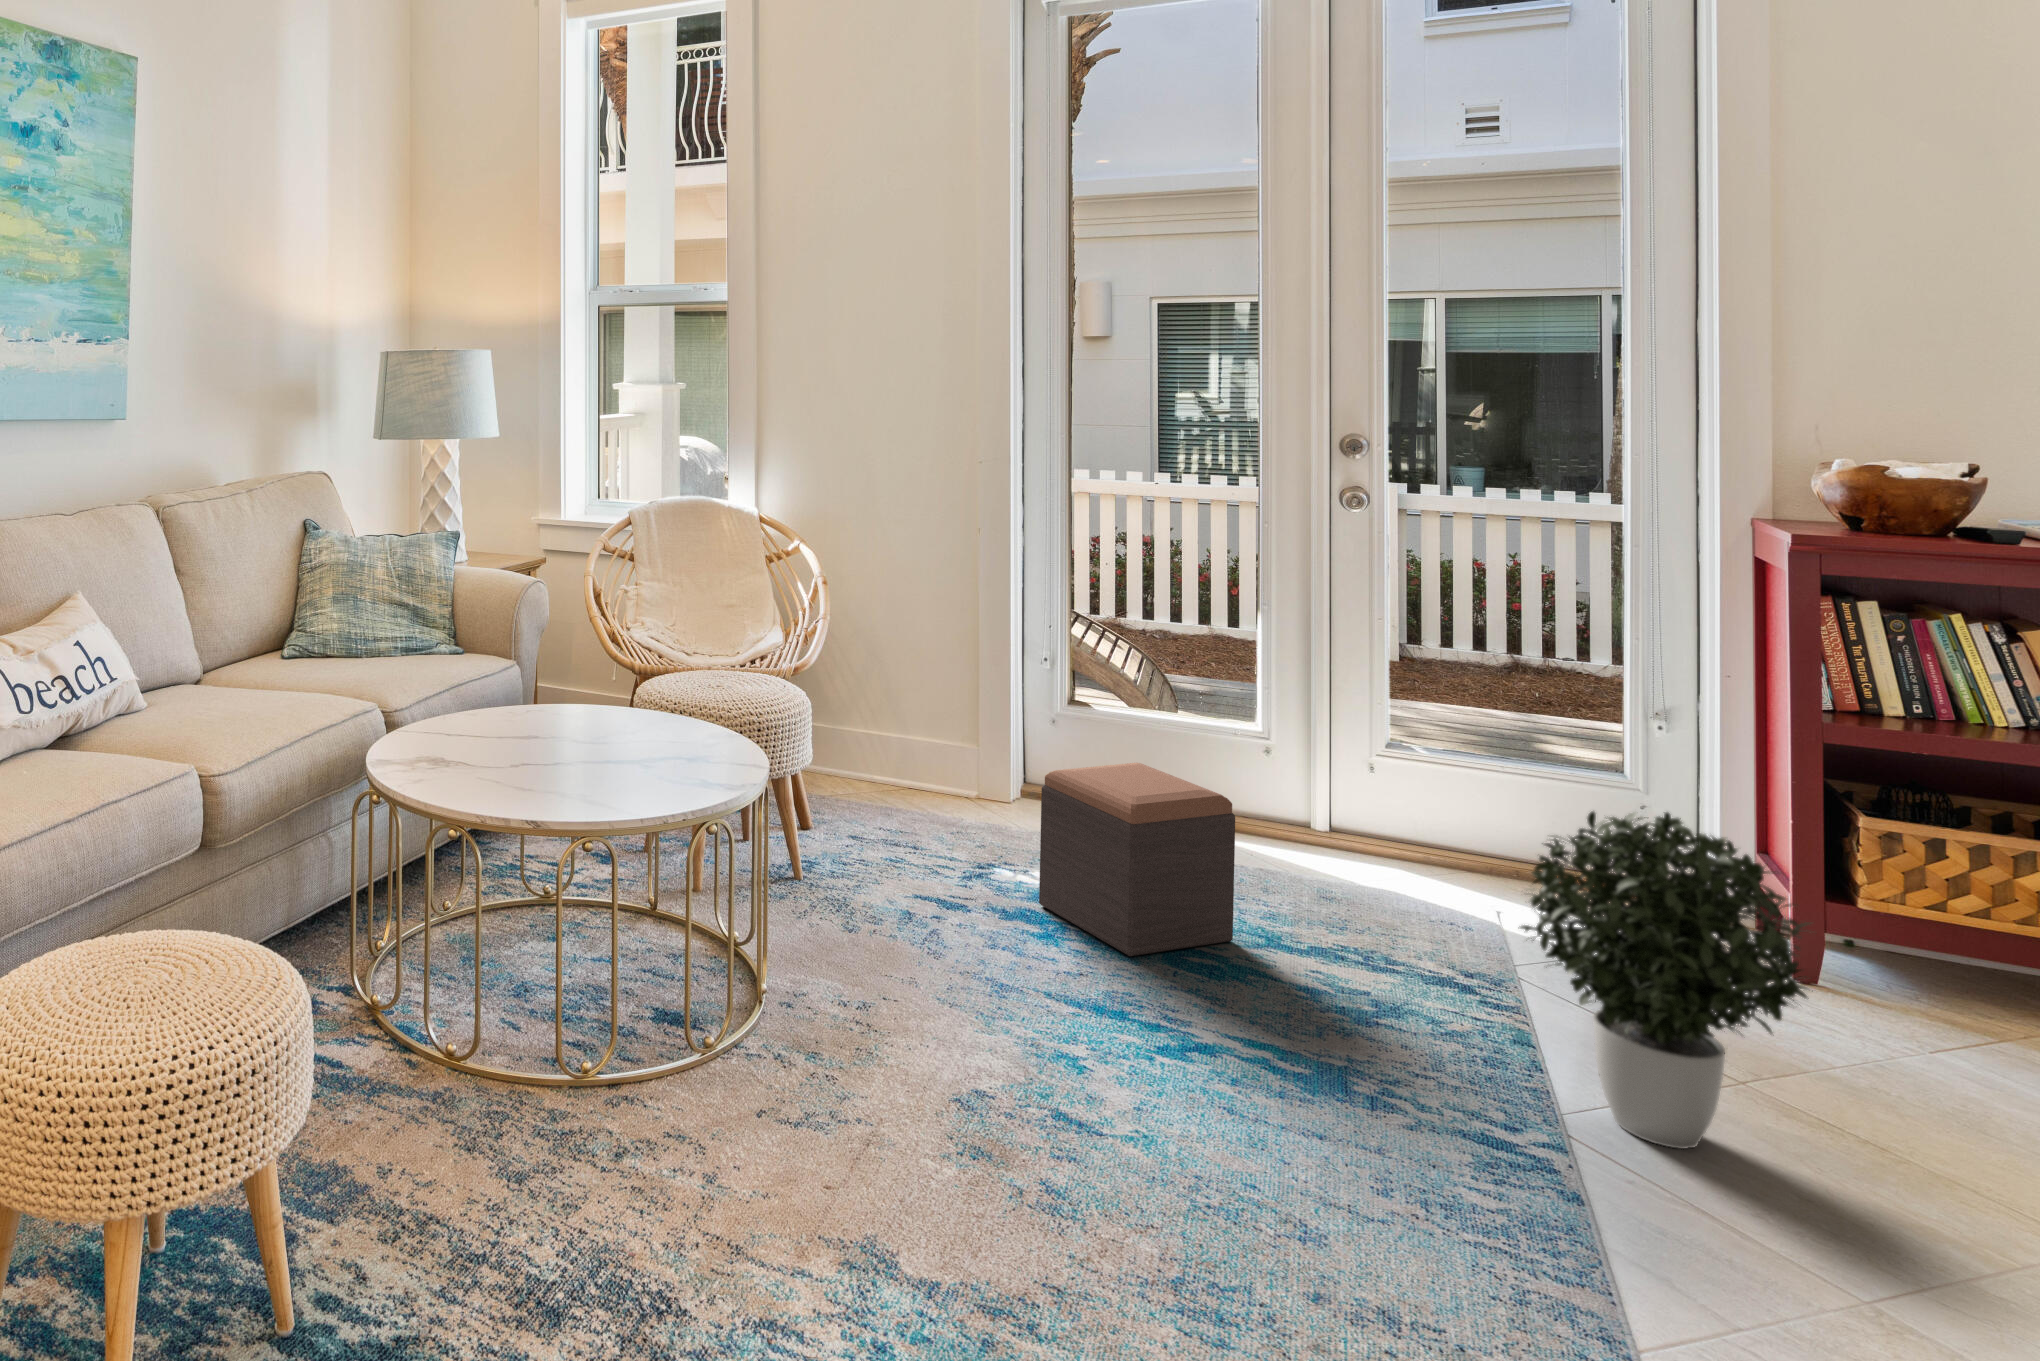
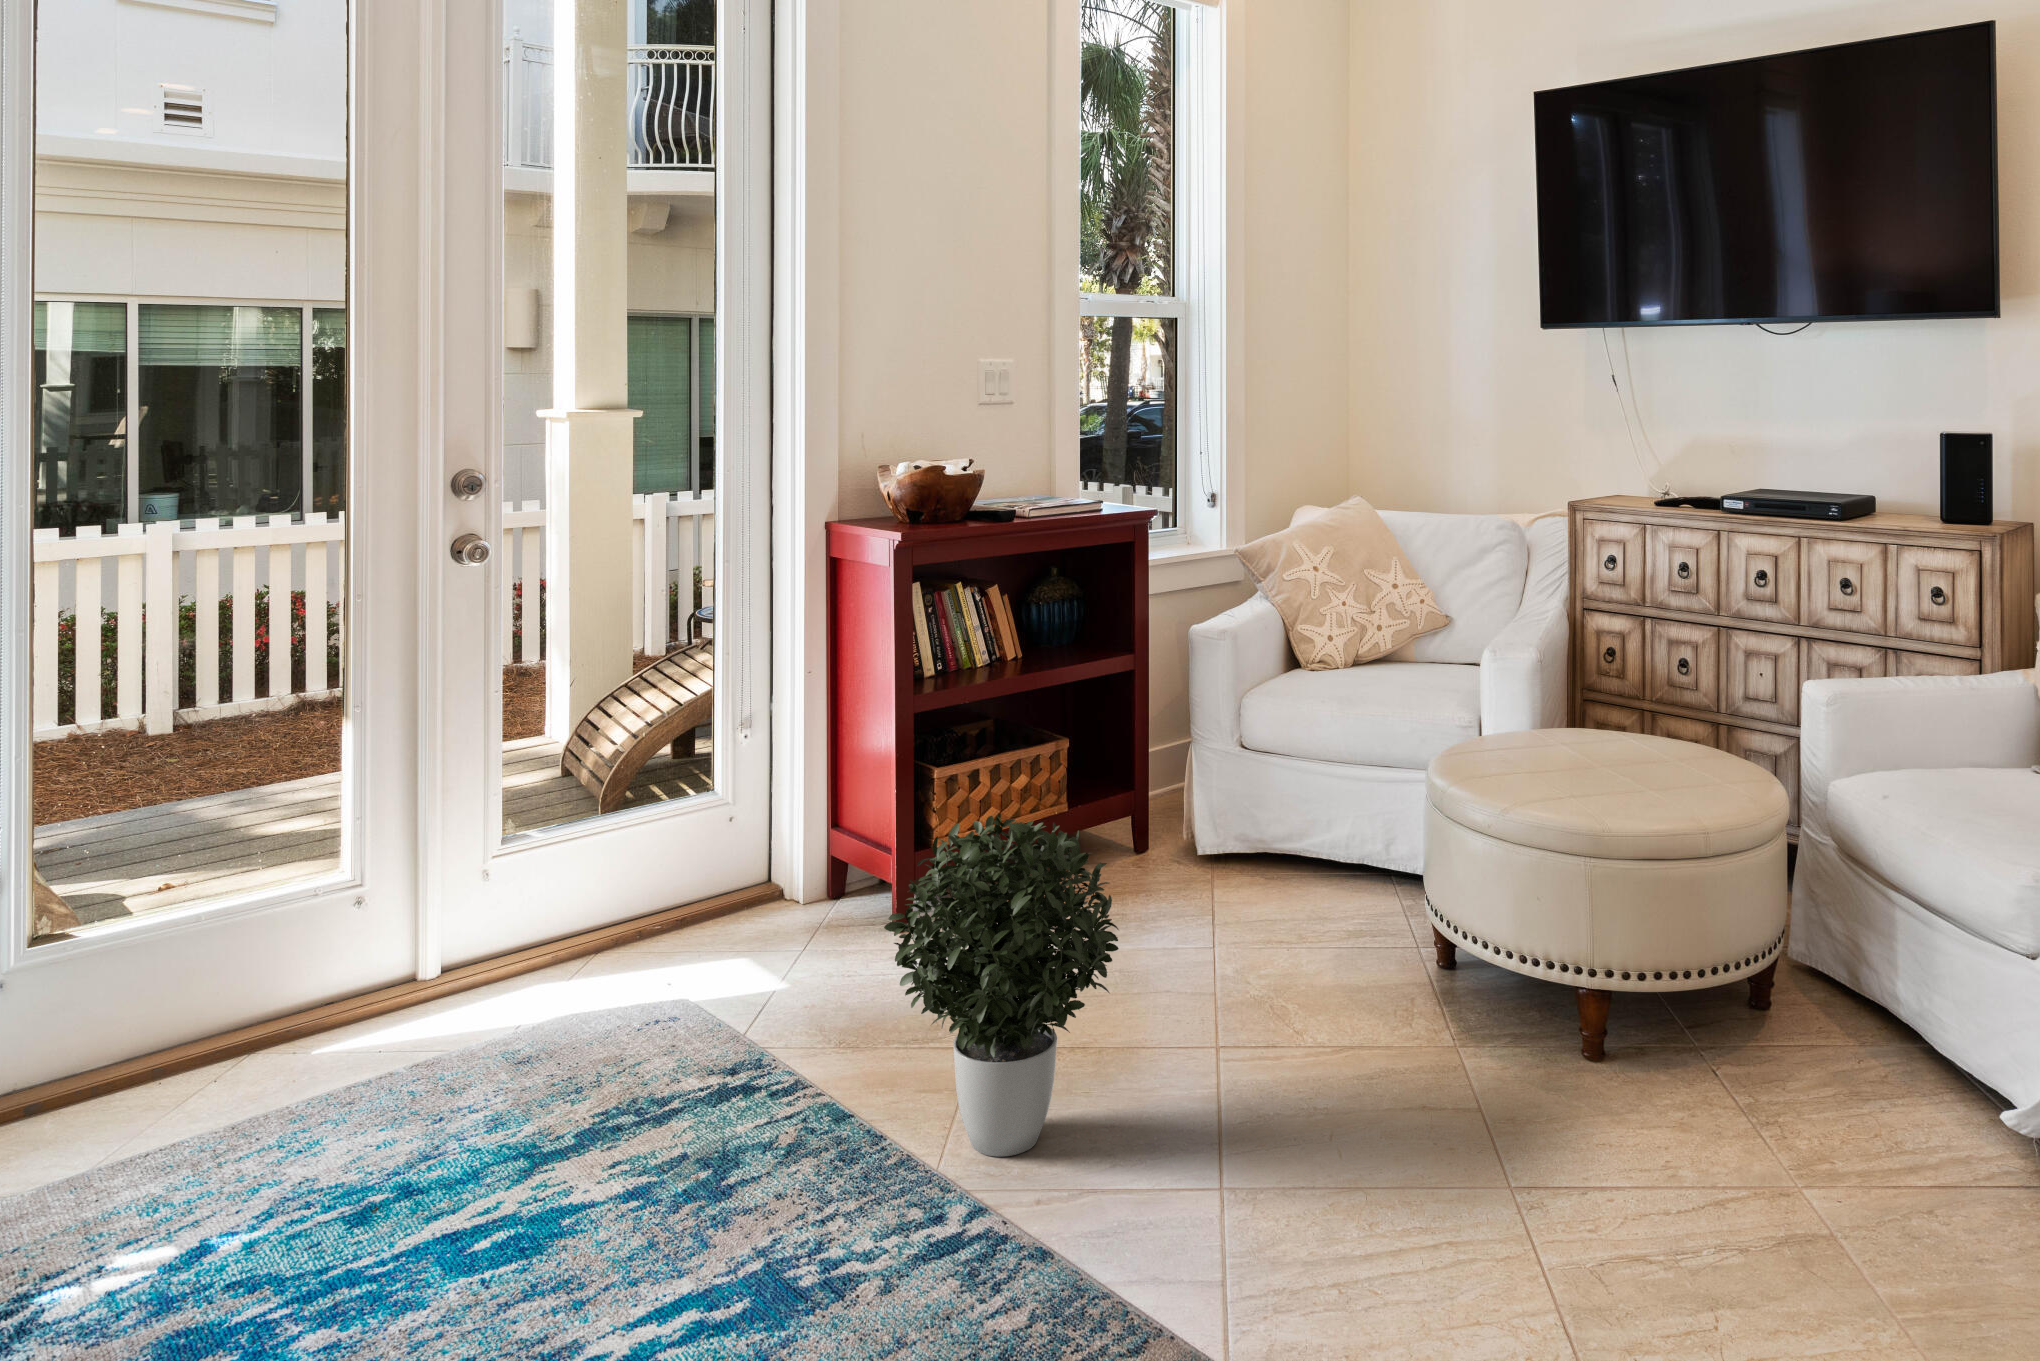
footstool: present [1039,763,1235,956] -> none [186,986,496,1309]

